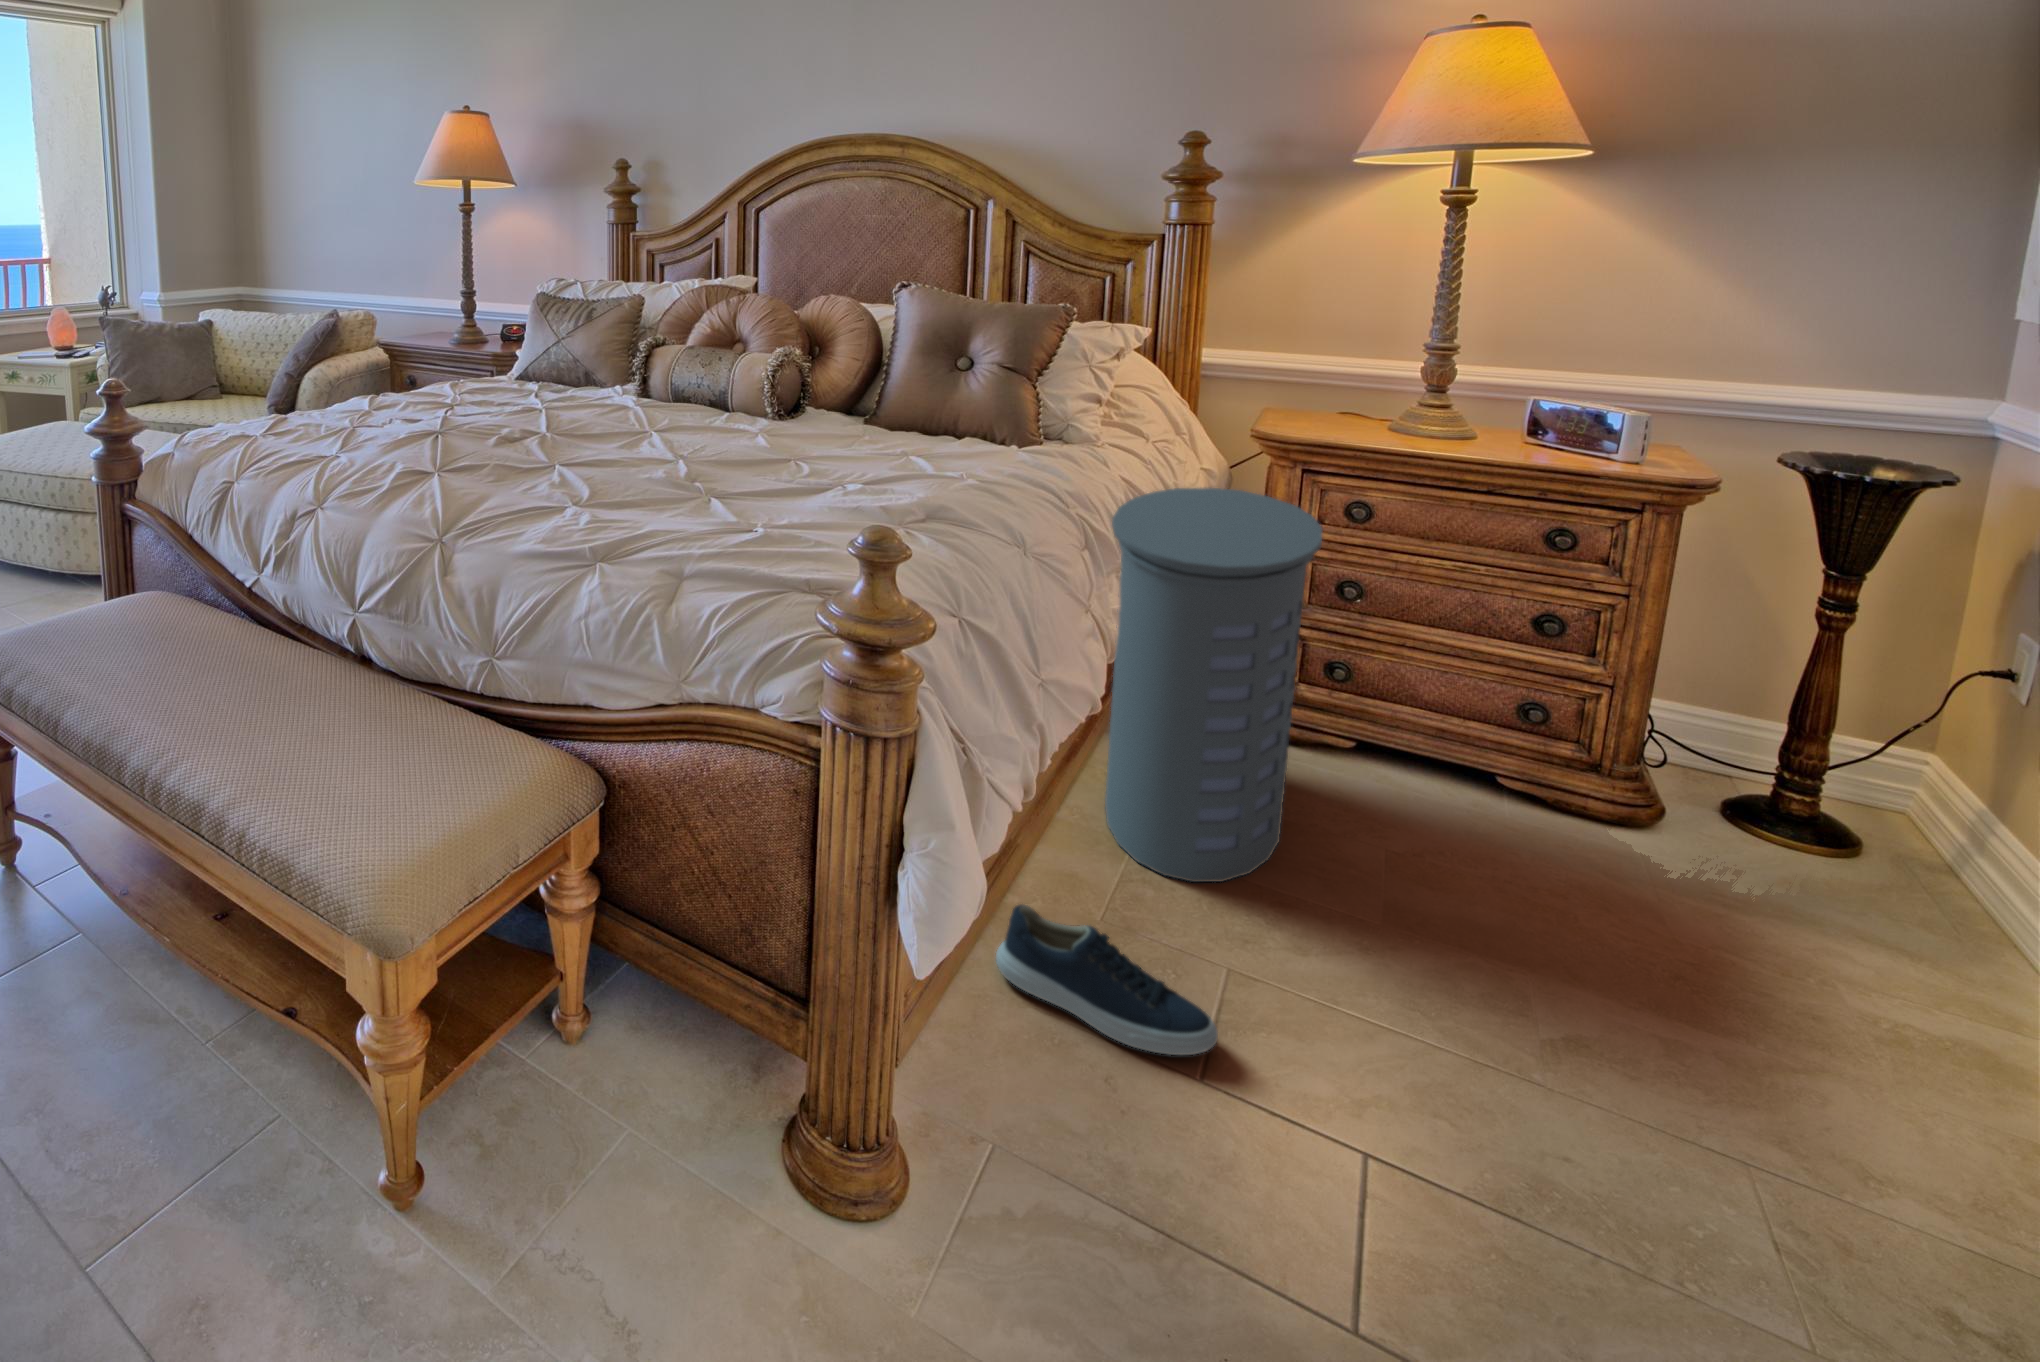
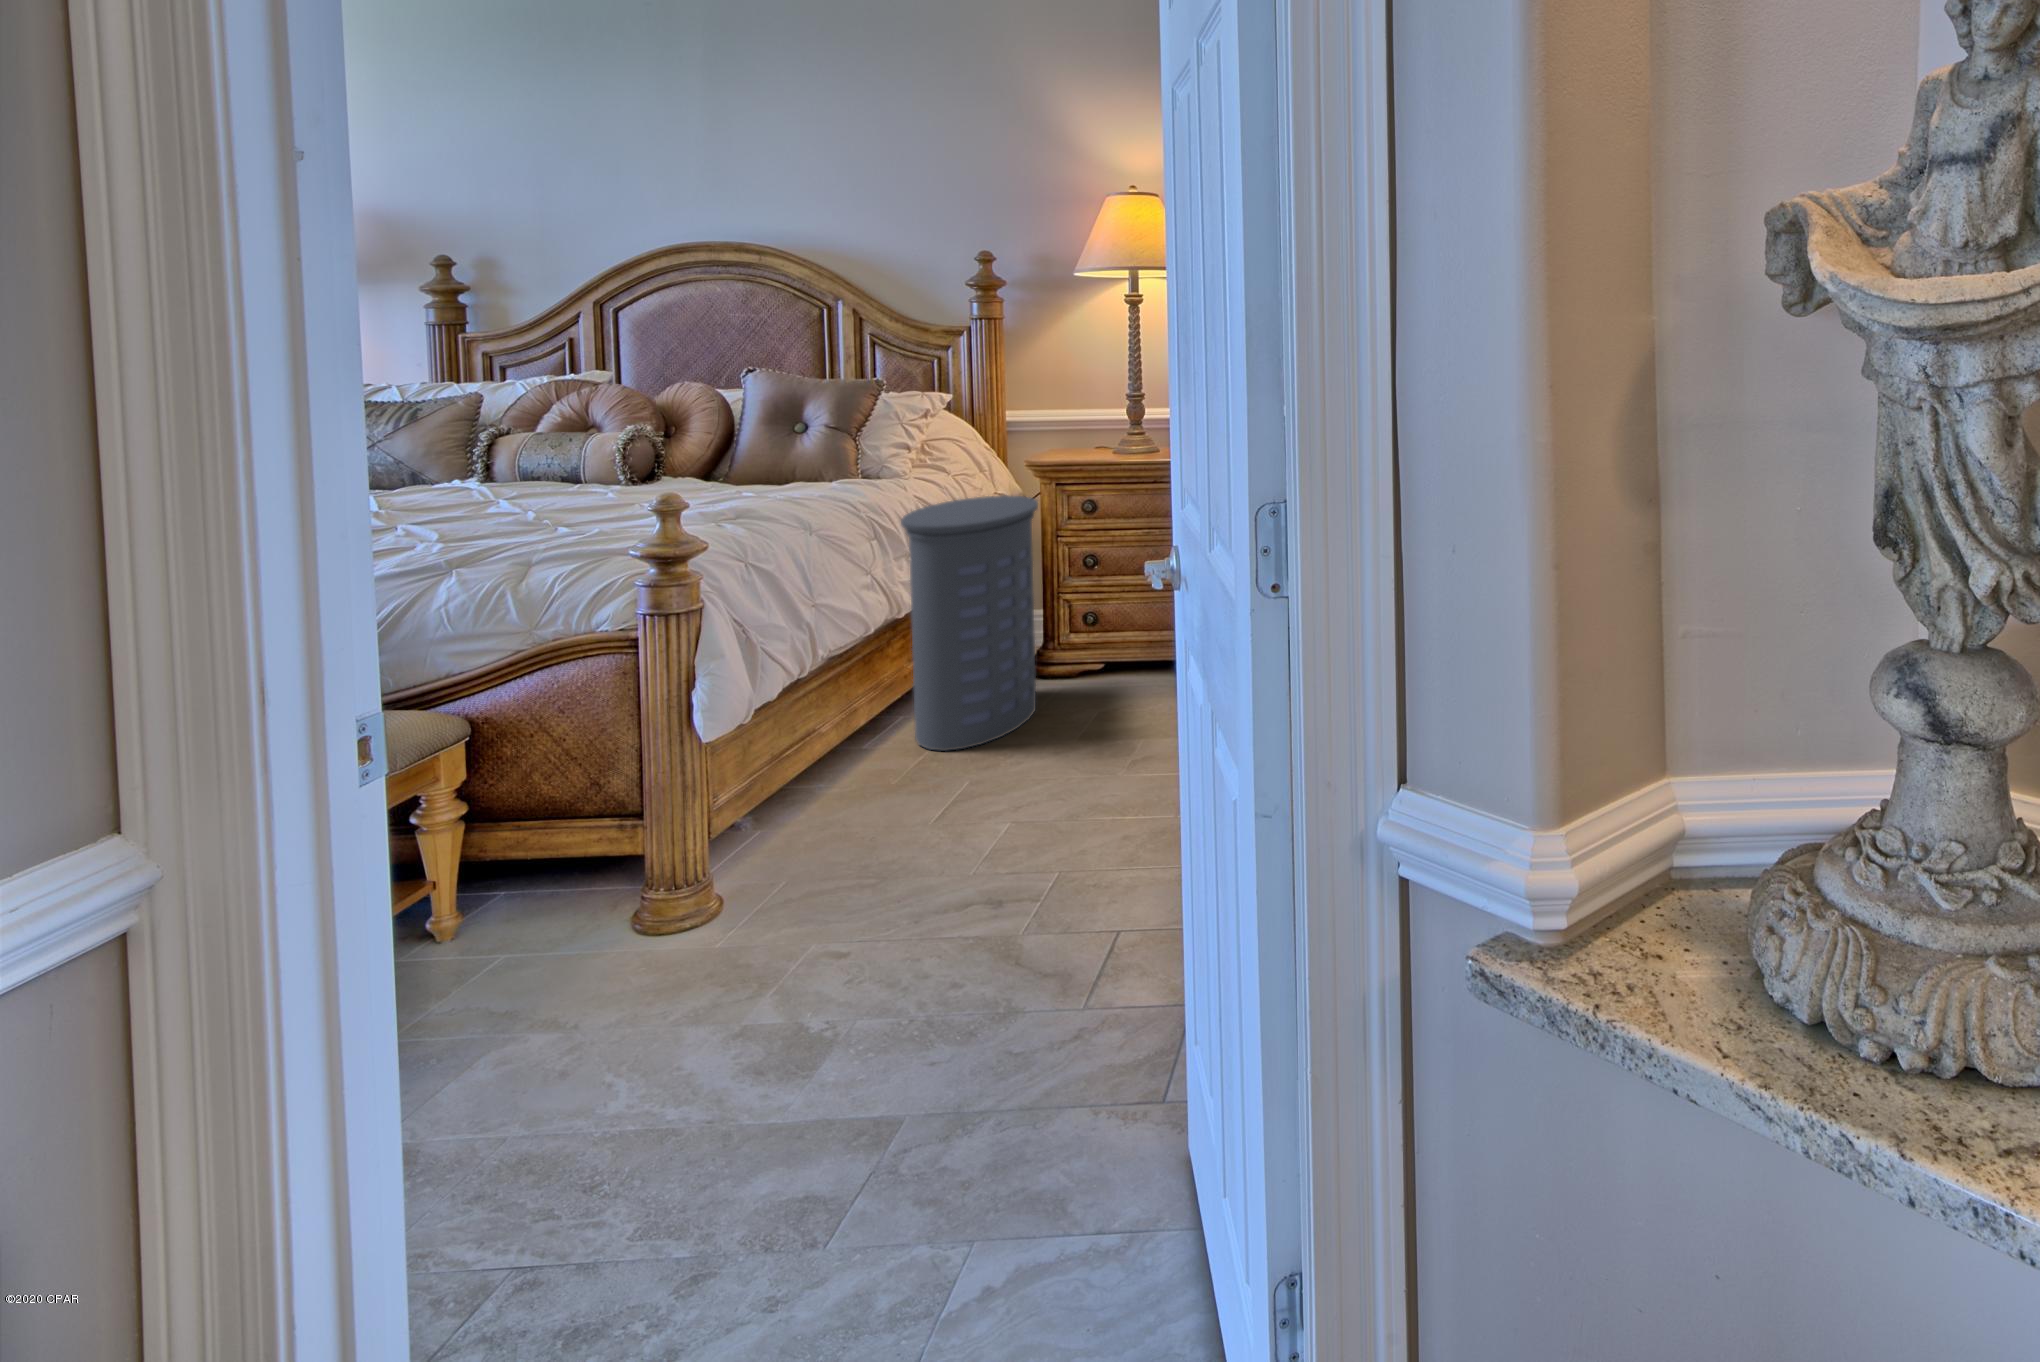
shoe: present [996,904,1218,1055] -> none [805,762,943,823]

